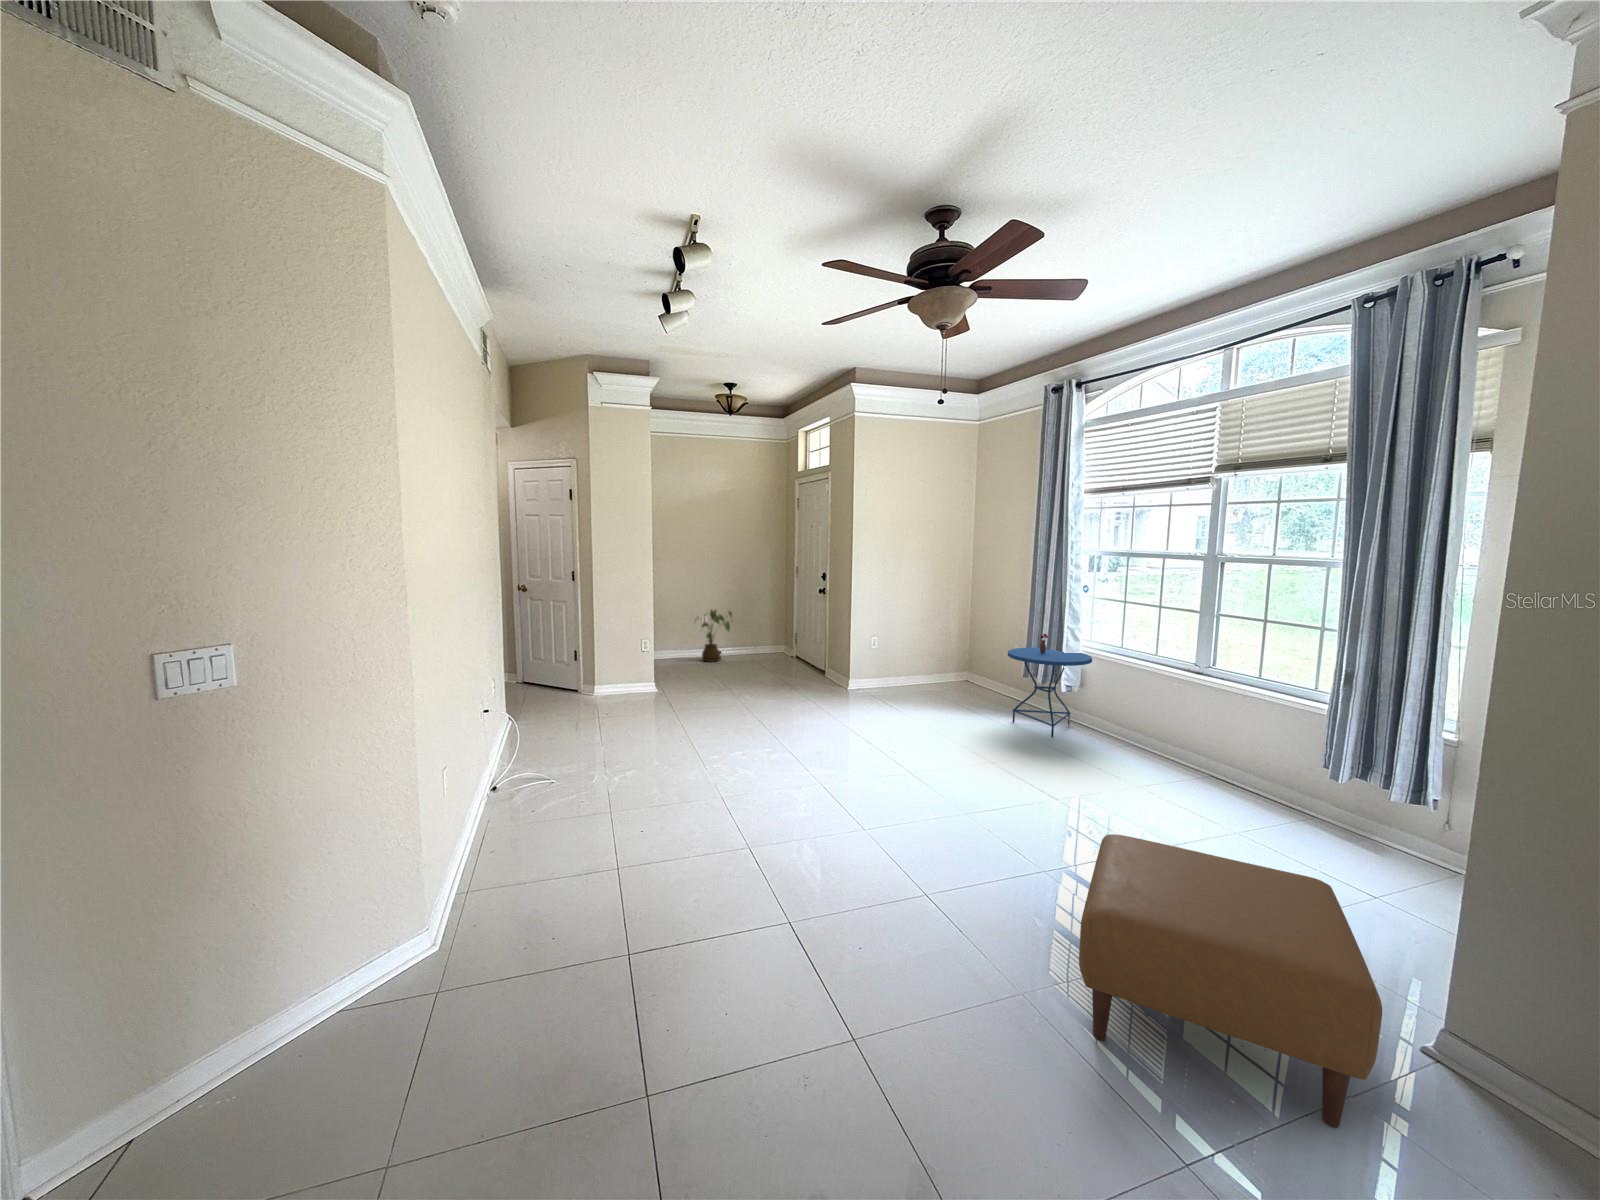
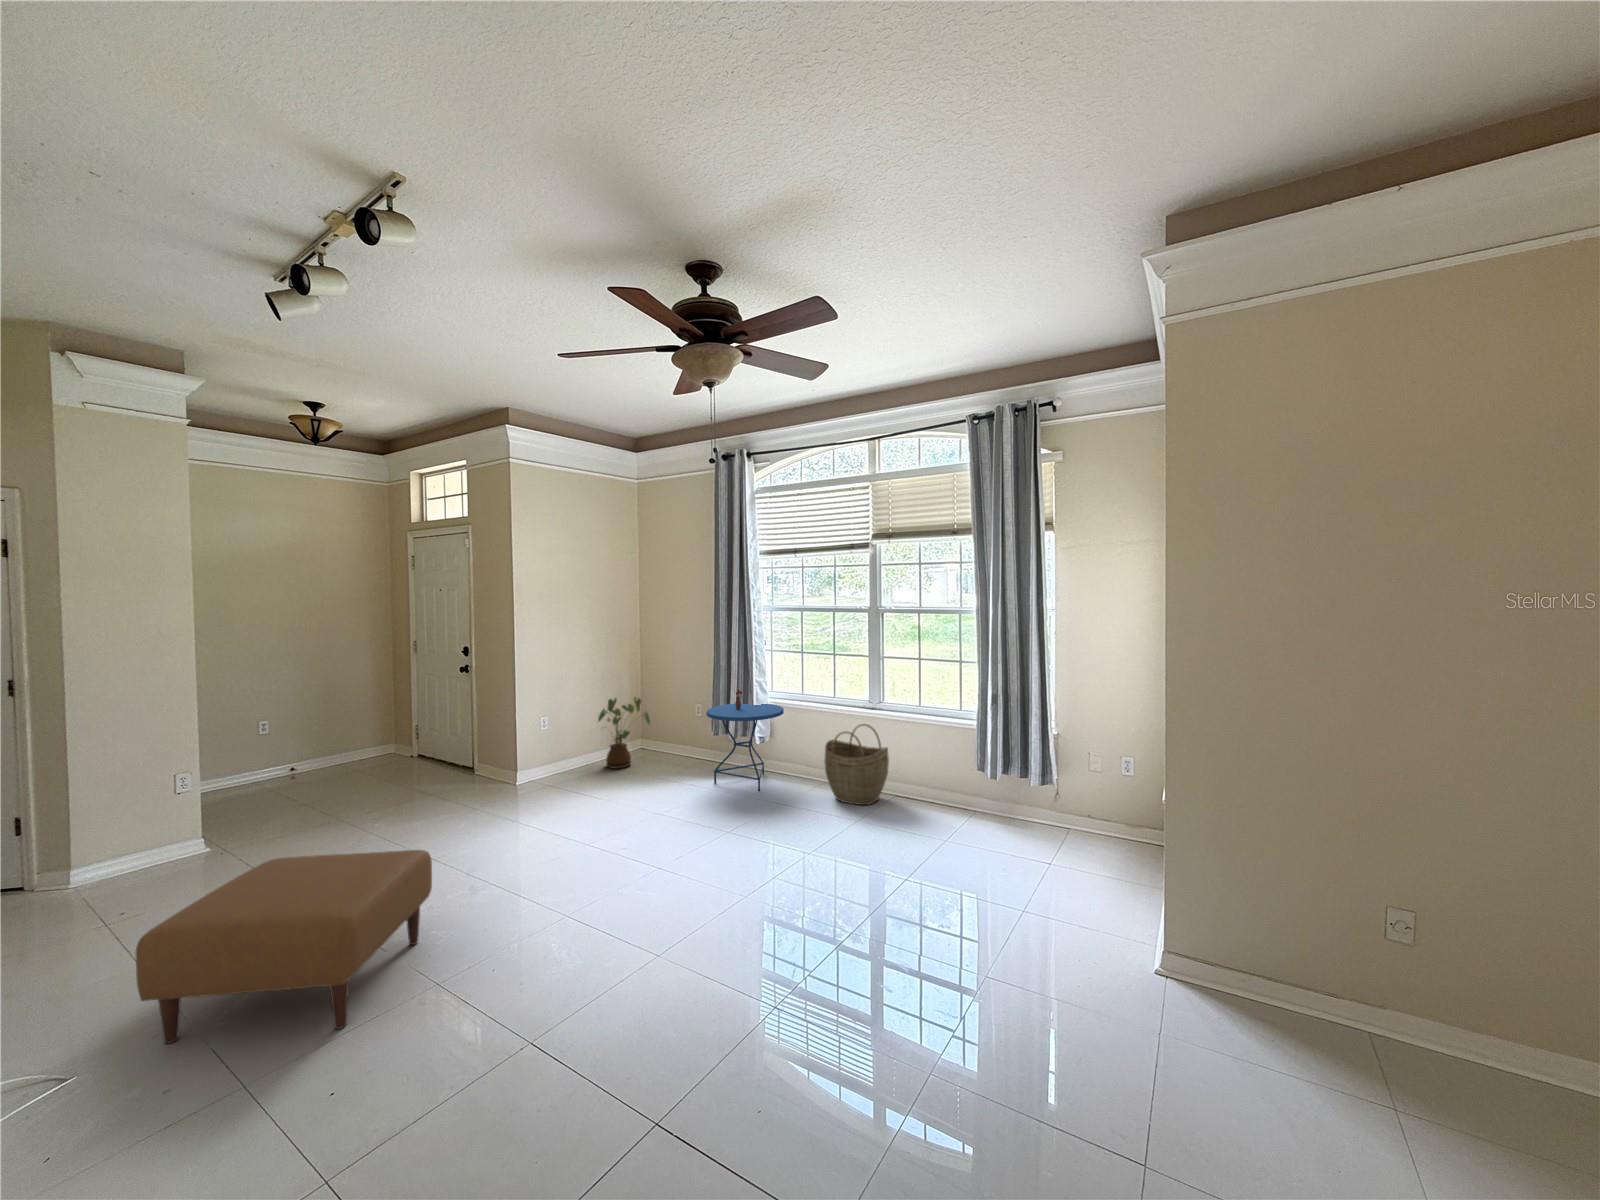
house plant: present [696,610,732,662] -> present [598,698,650,769]
woven basket: none [1122,687,1204,776] -> present [824,724,889,805]
ottoman: present [1079,834,1382,1128] -> present [135,850,432,1044]

